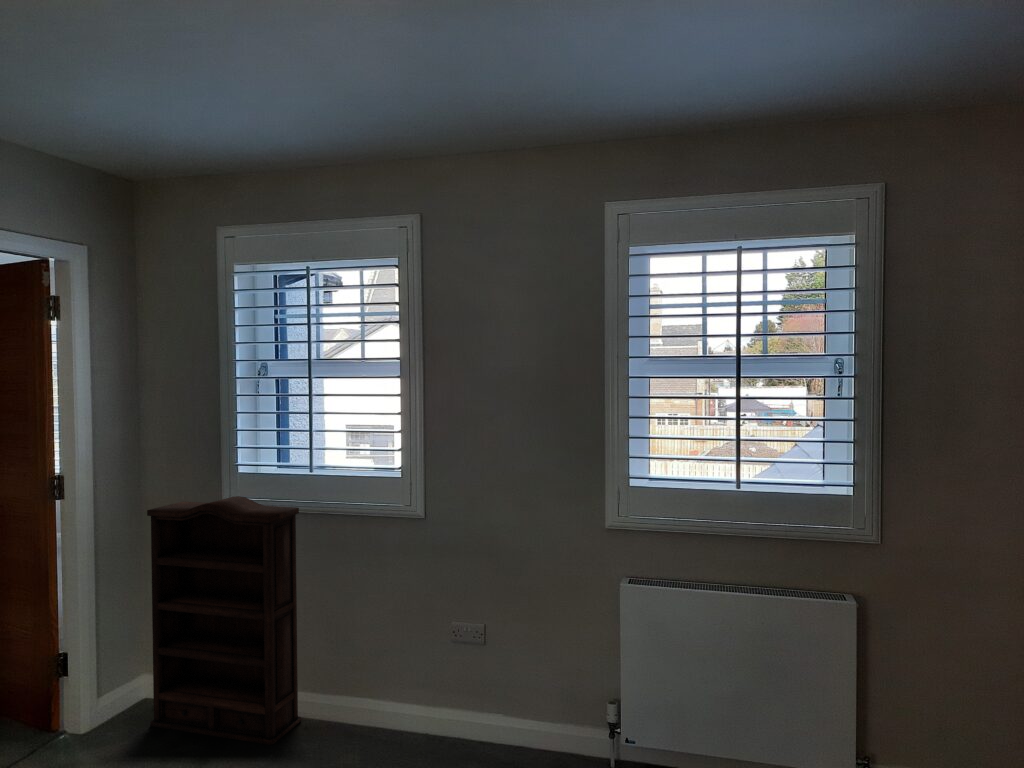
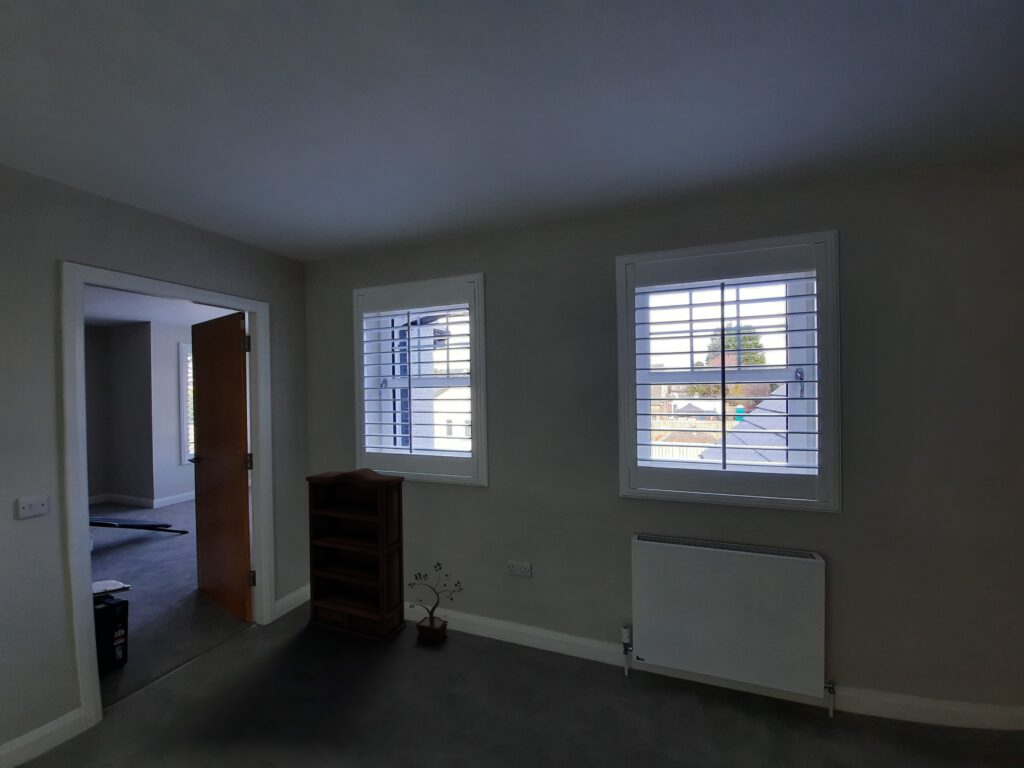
potted plant: none [304,627,389,740] -> present [408,562,463,641]

